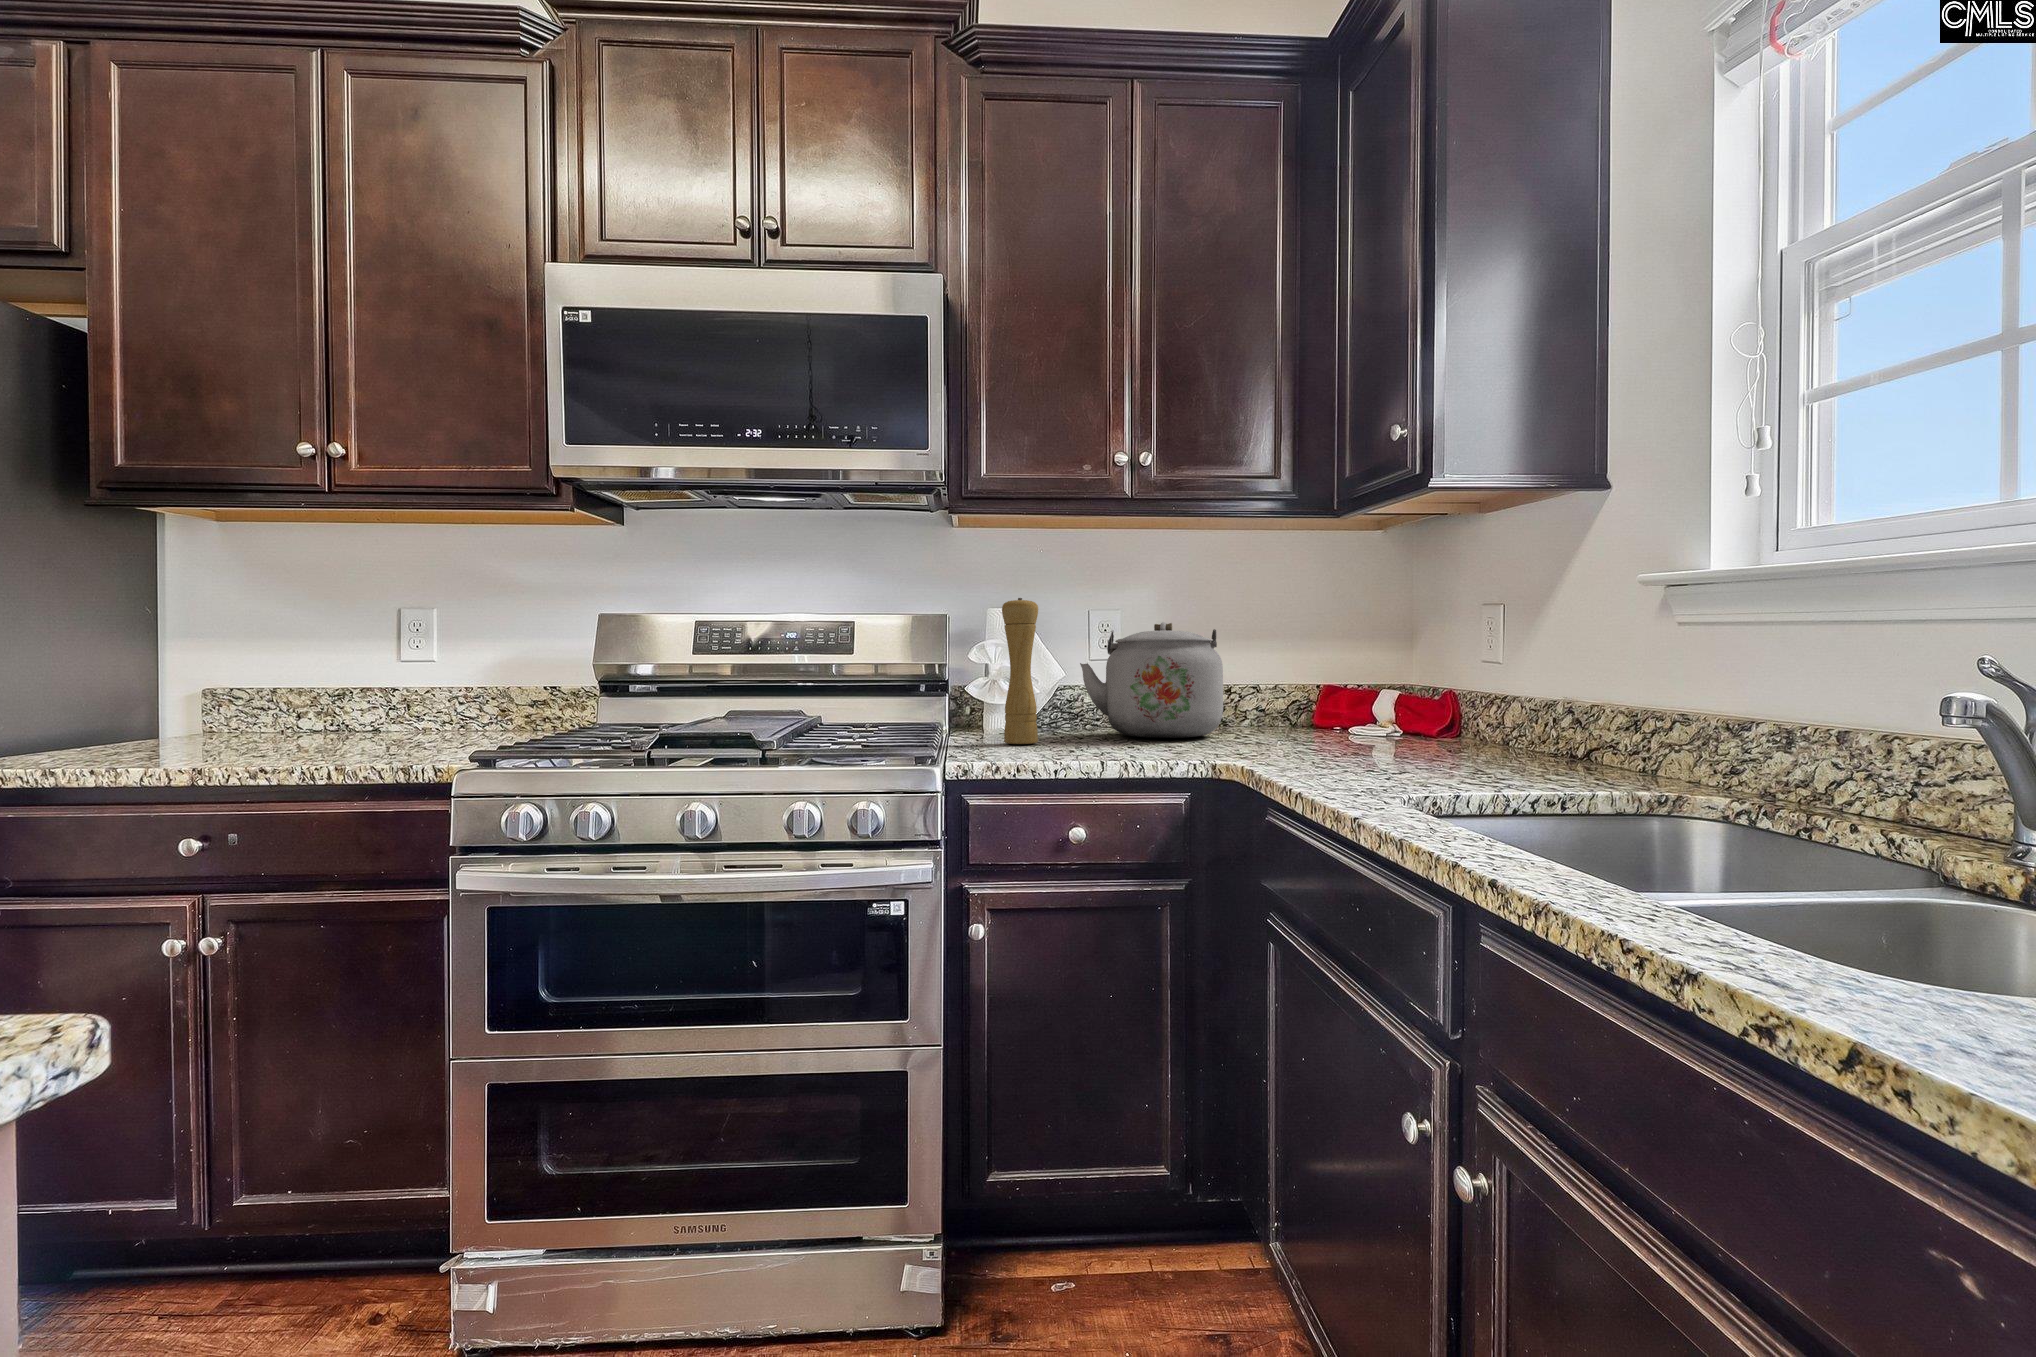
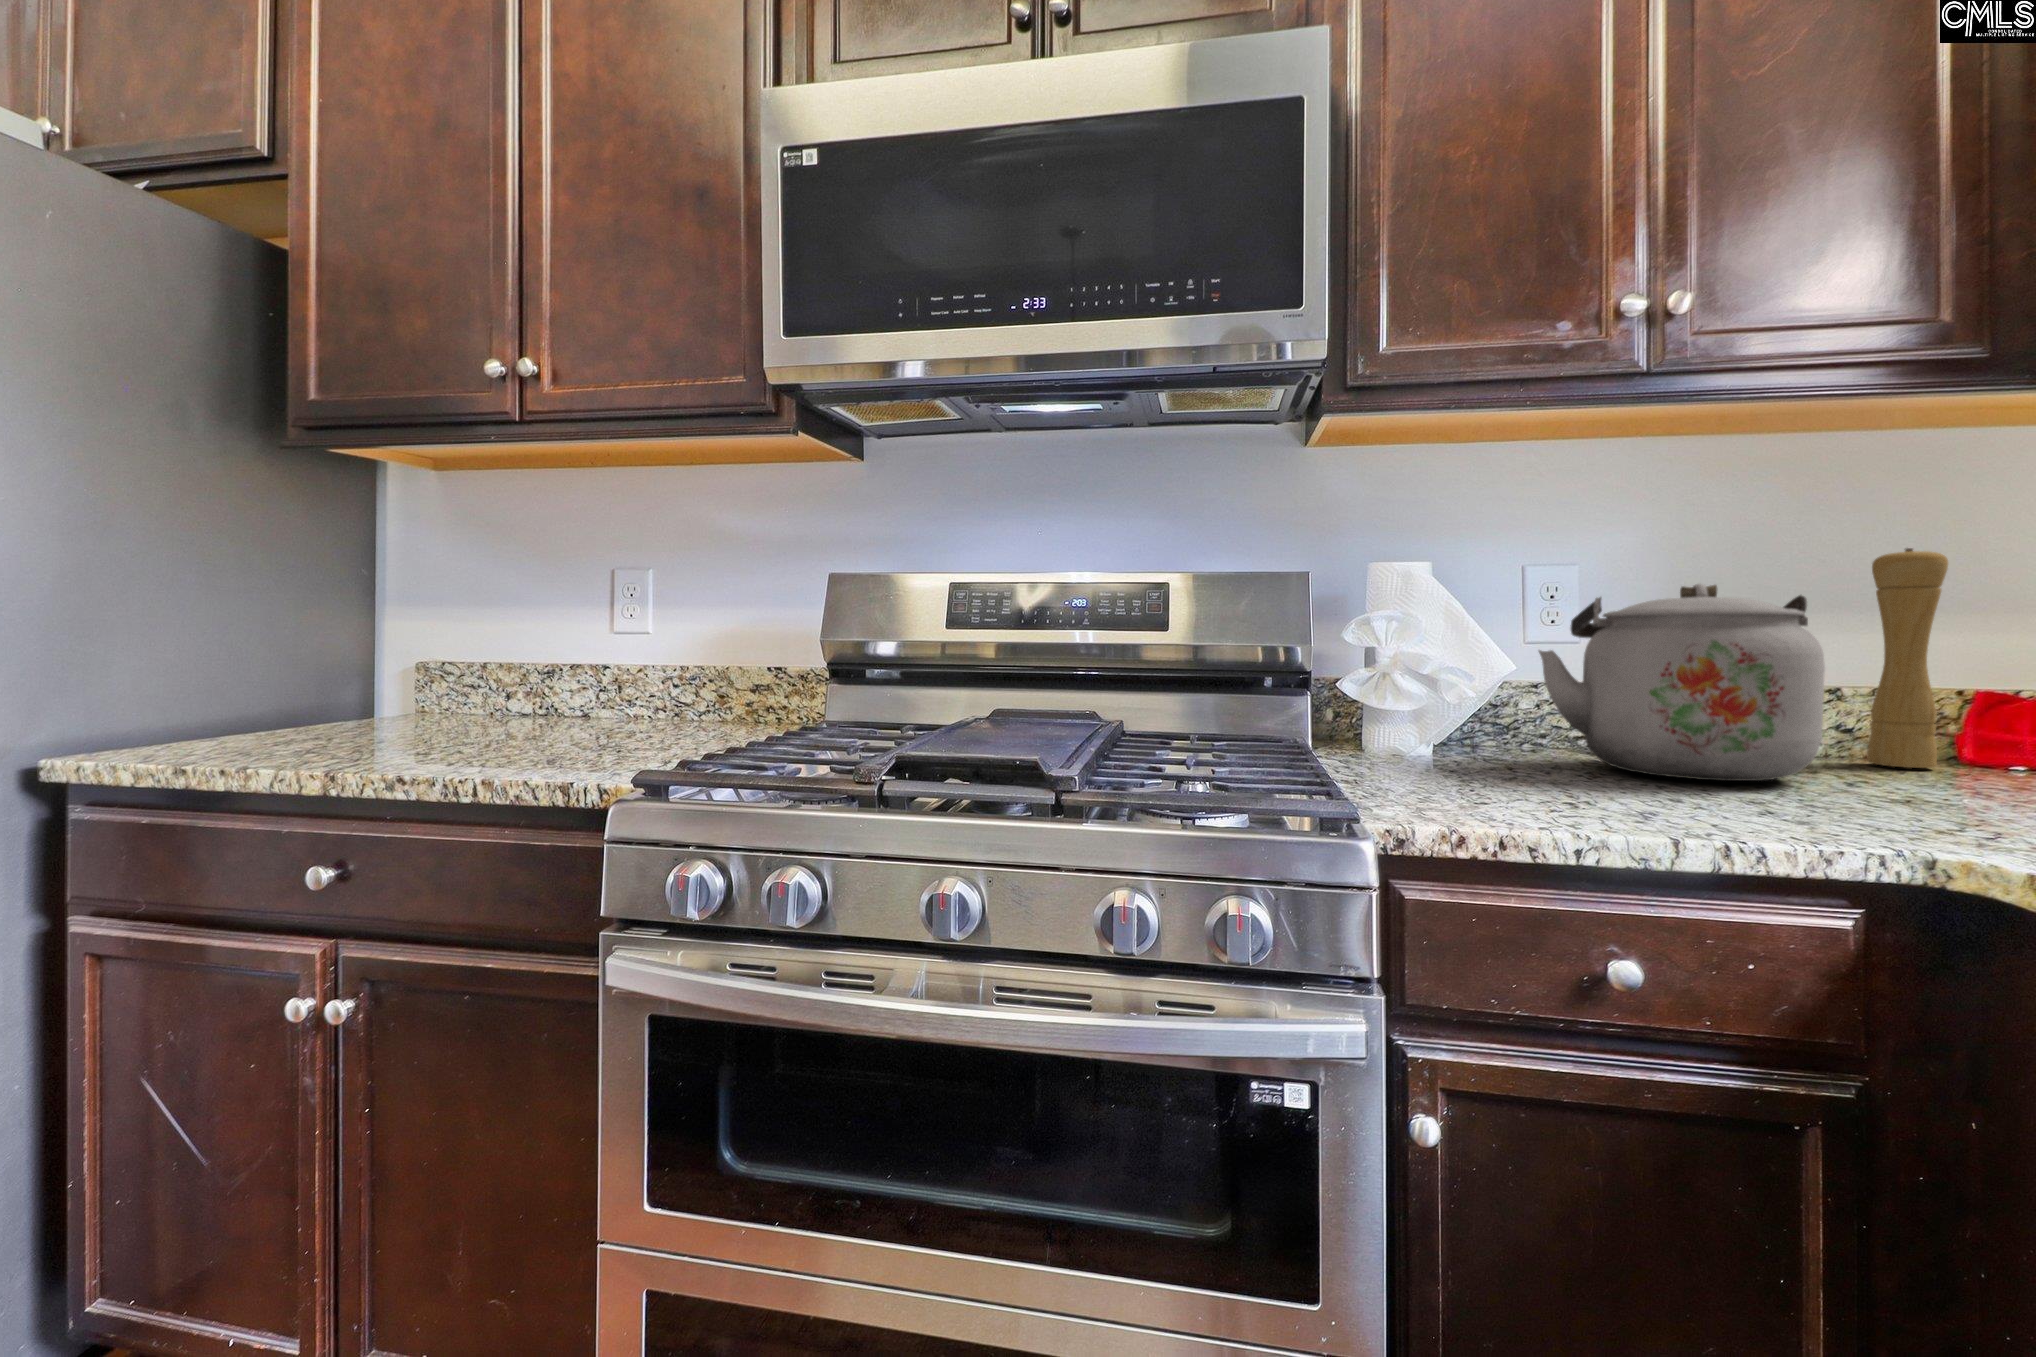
pepper mill: present [1002,598,1038,744] -> present [1867,548,1948,768]

